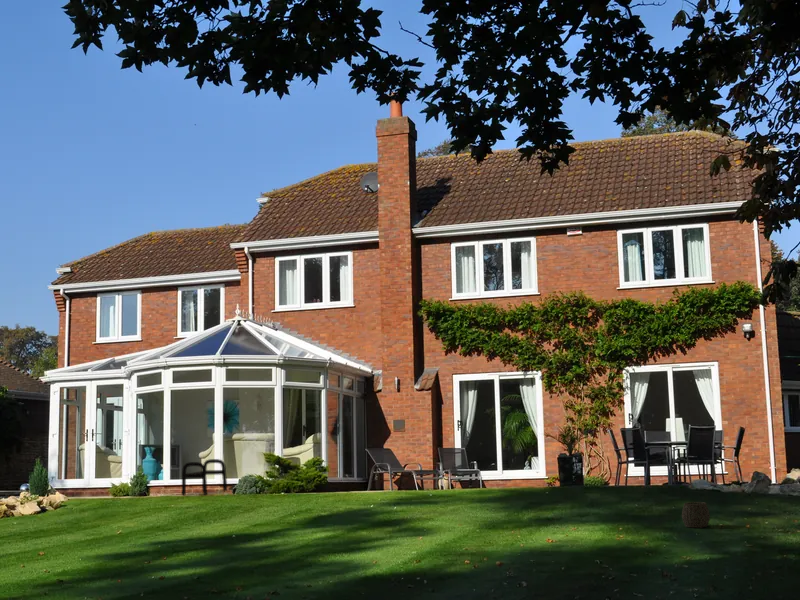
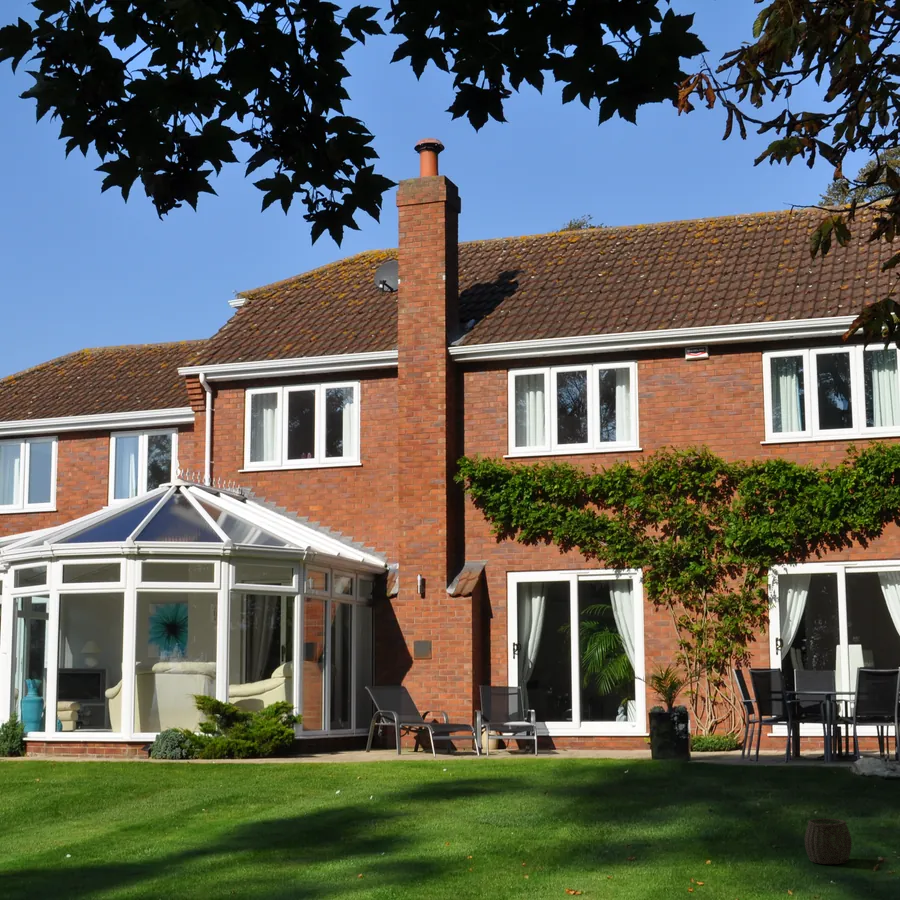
bench: present [182,459,227,495] -> none [67,702,141,759]

